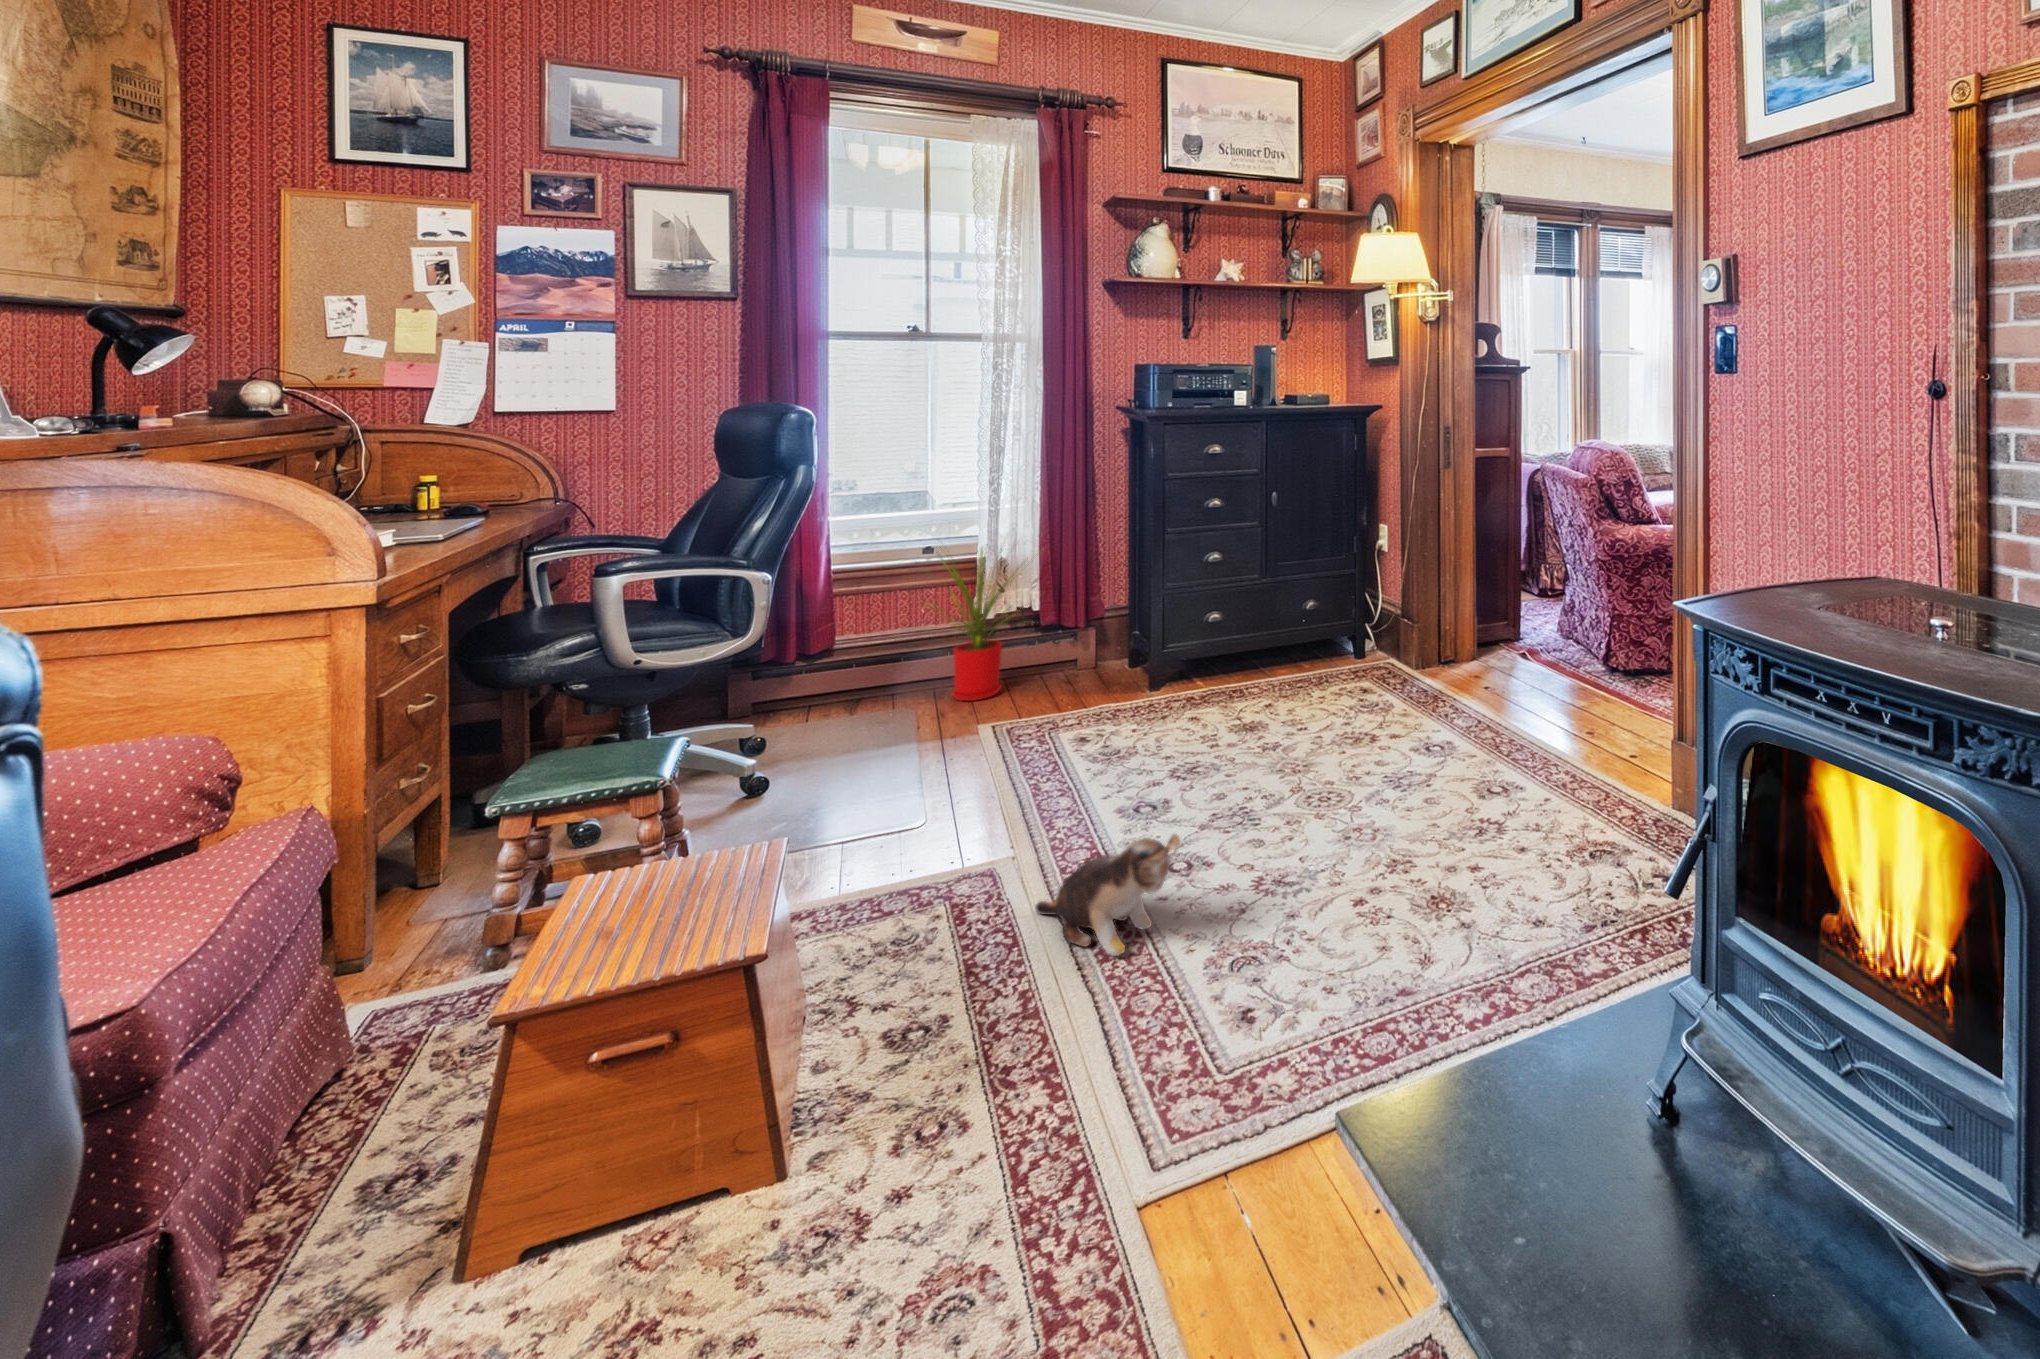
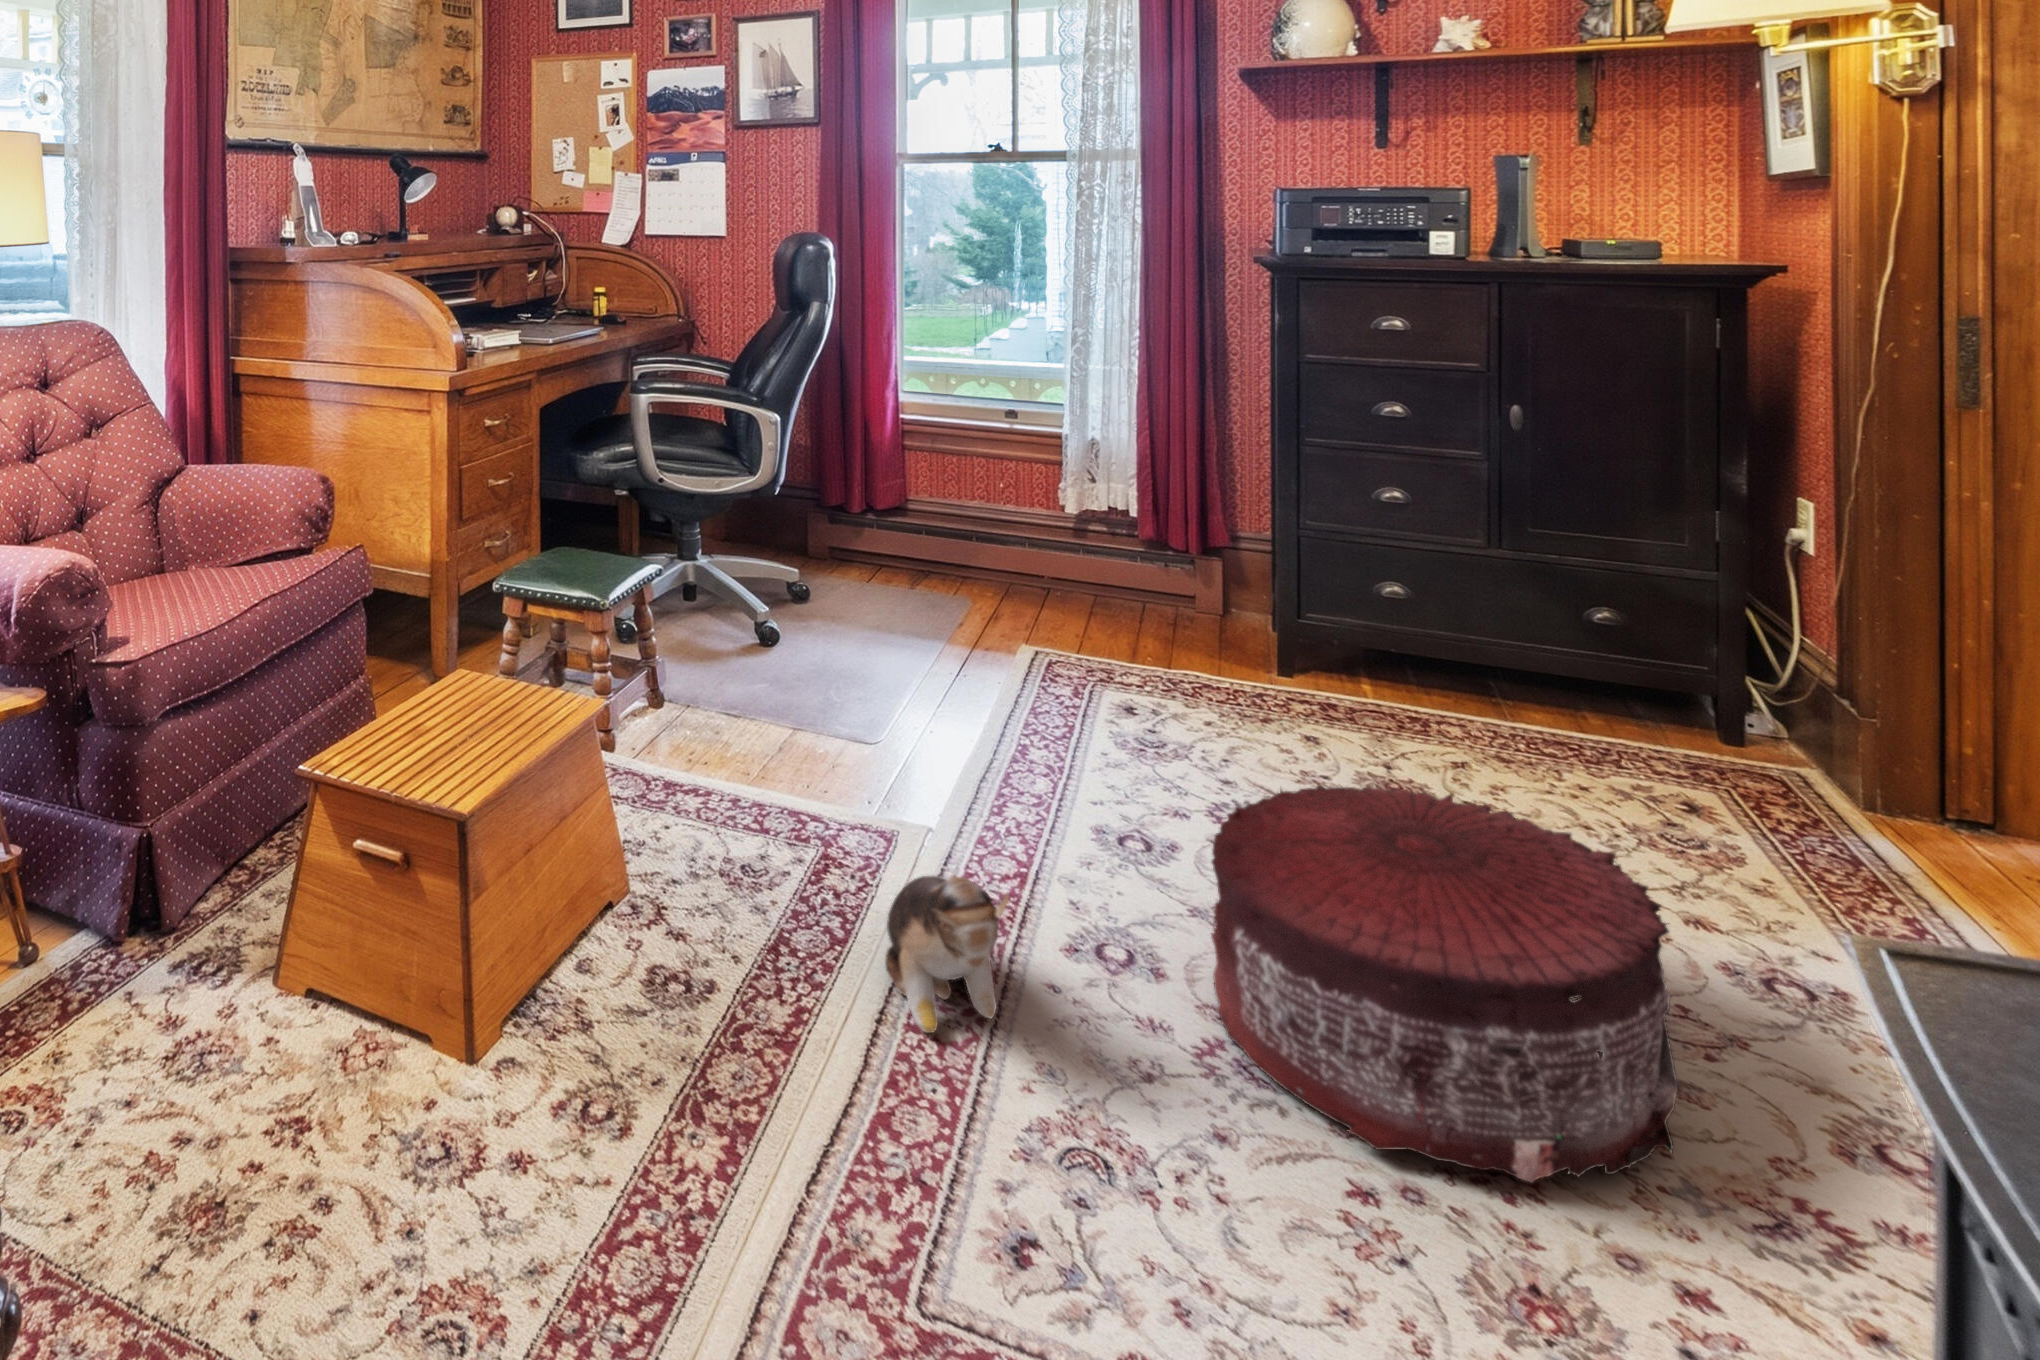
house plant: present [916,550,1033,701] -> none [966,398,1136,622]
pouf: none [1234,707,1439,880] -> present [1211,785,1678,1182]

